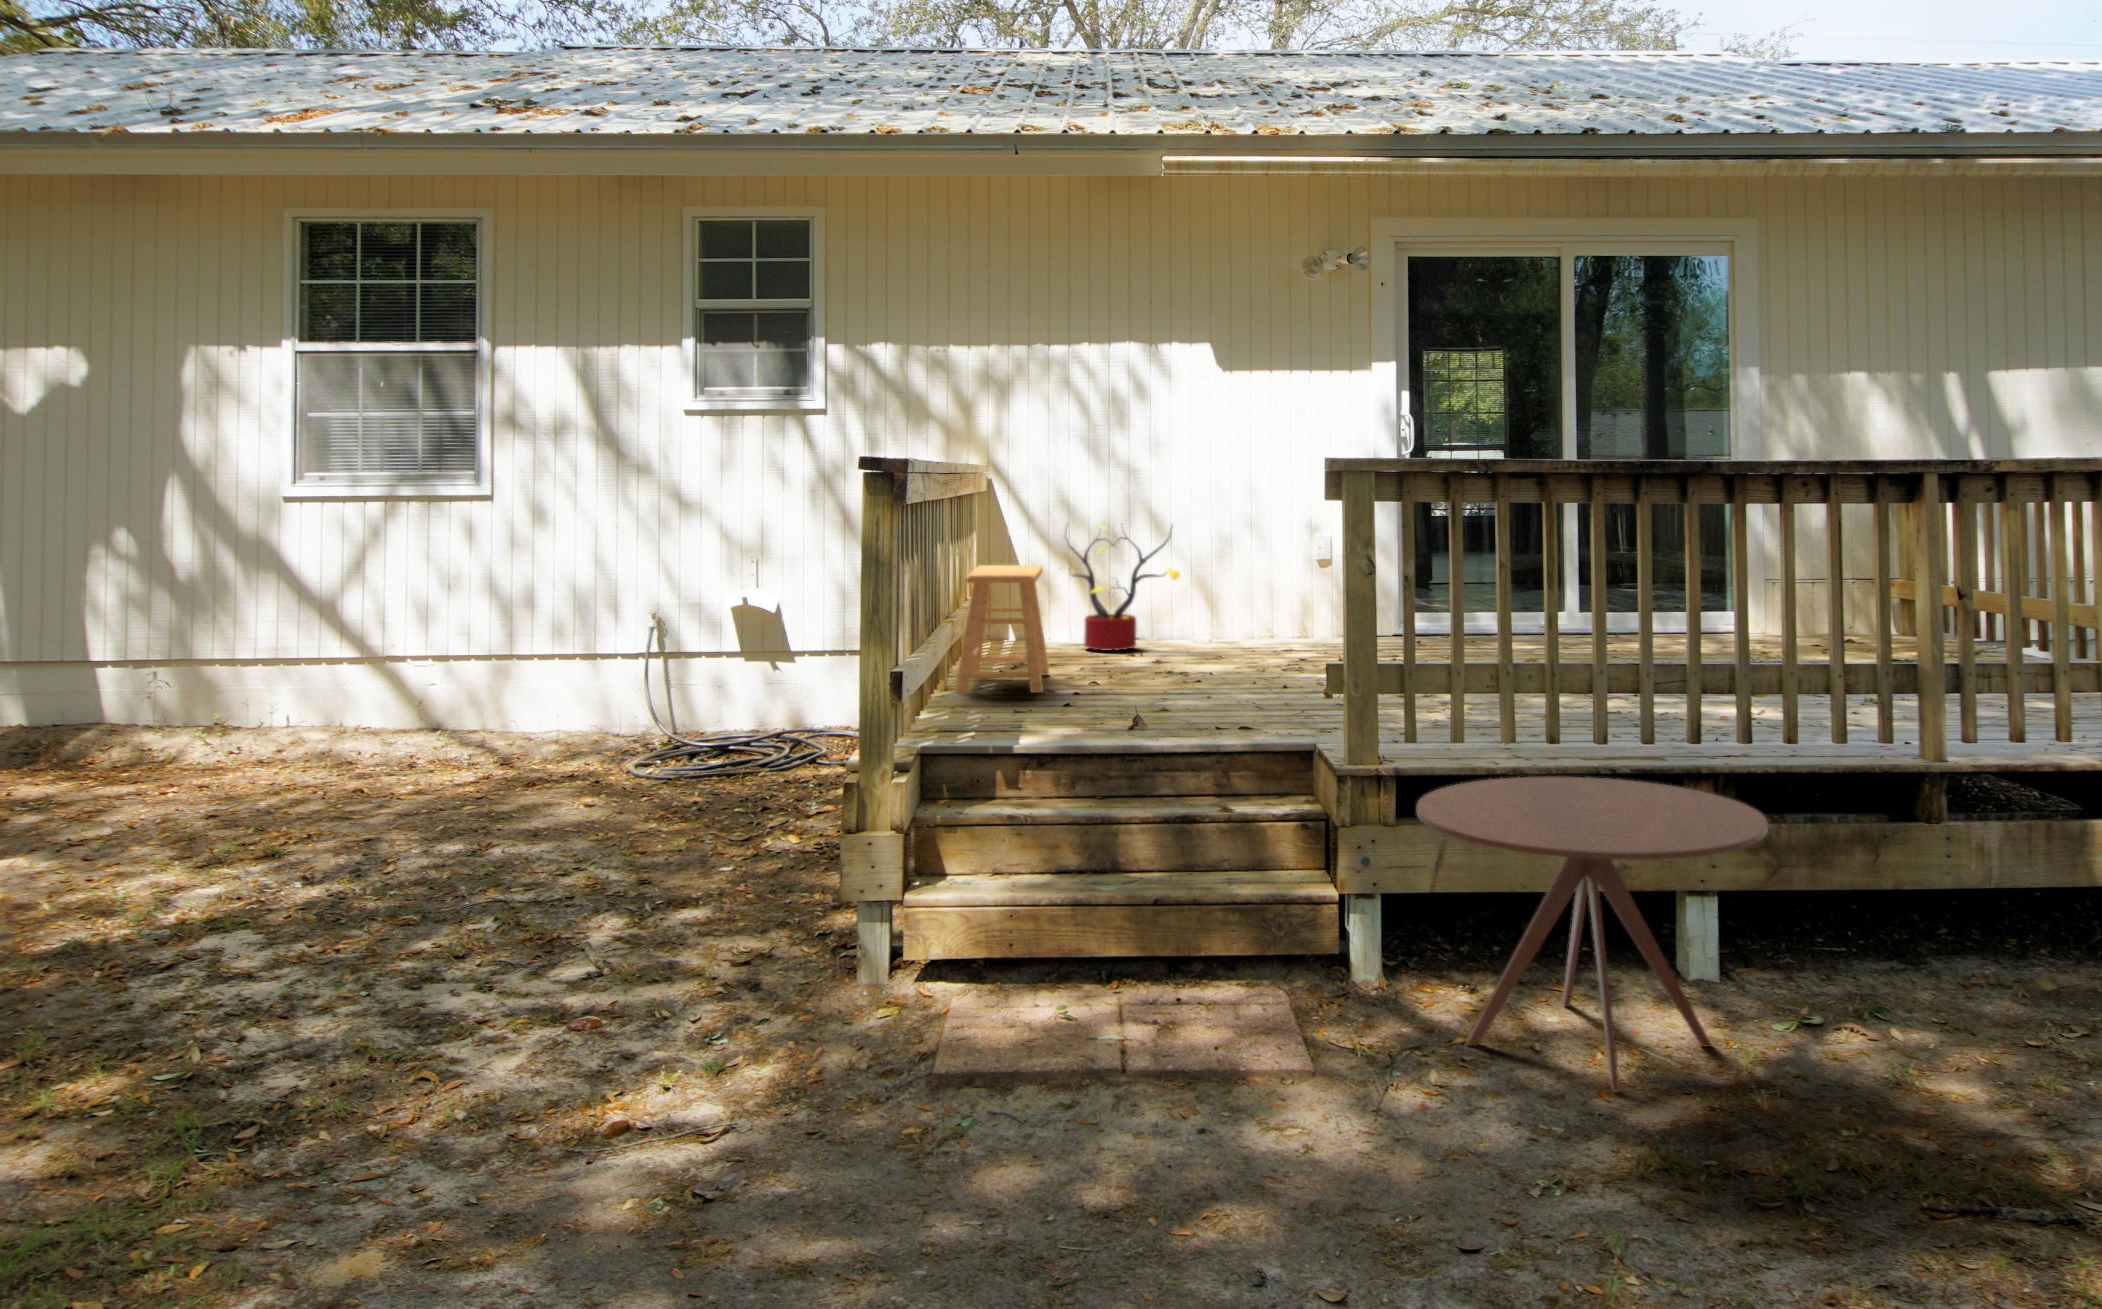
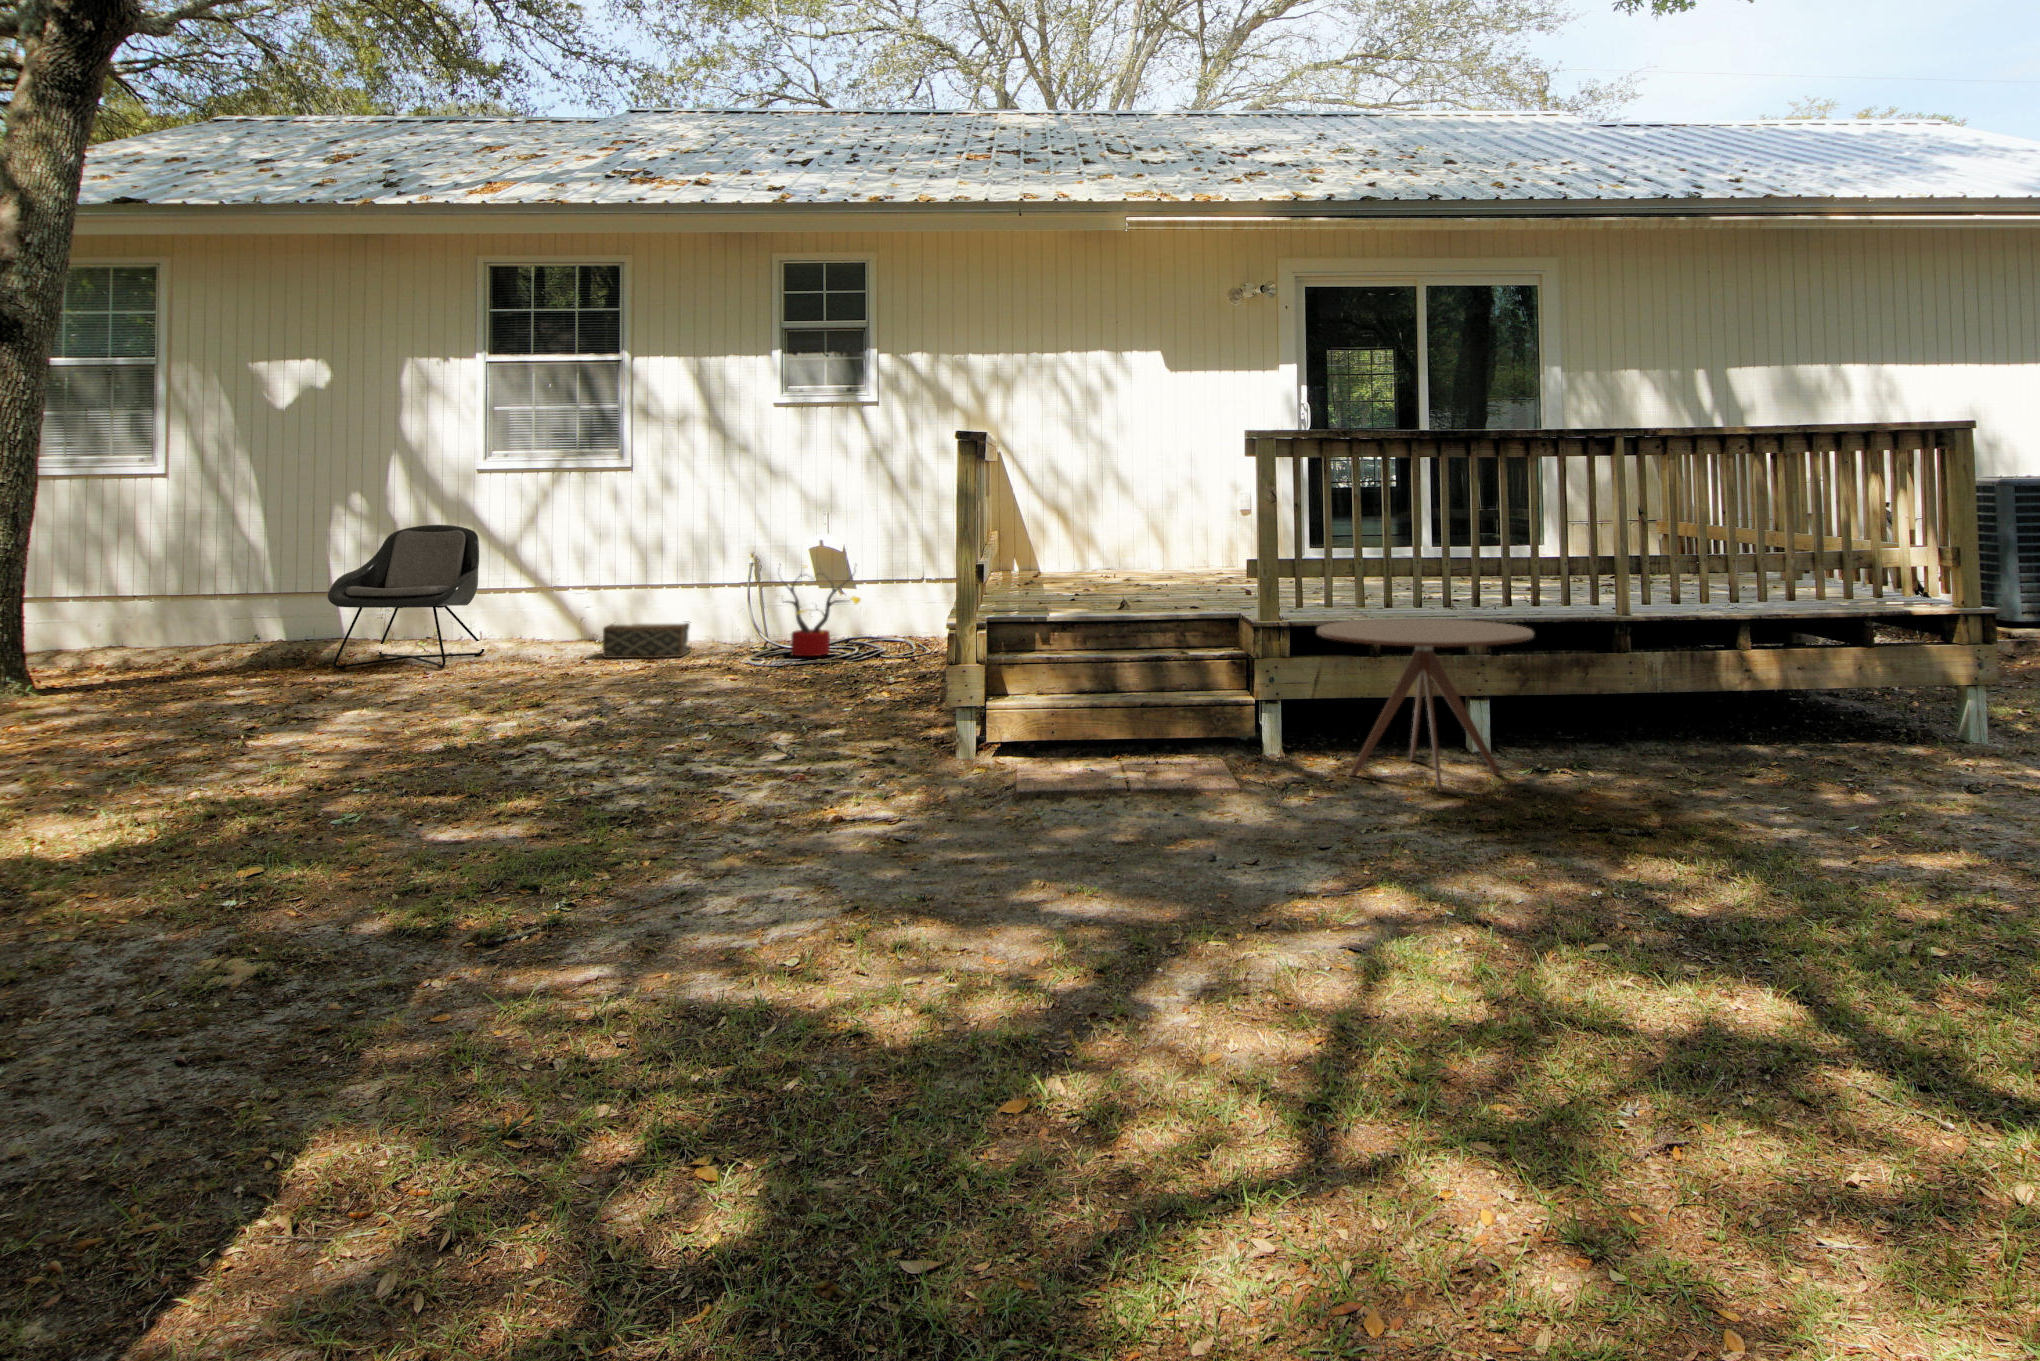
decorative plant: present [1069,526,1180,651] -> present [780,564,861,656]
stool: present [955,565,1049,693] -> none [992,507,1053,593]
lounge chair: none [53,572,288,777] -> present [328,525,484,670]
woven basket: none [443,706,571,759] -> present [603,622,691,658]

